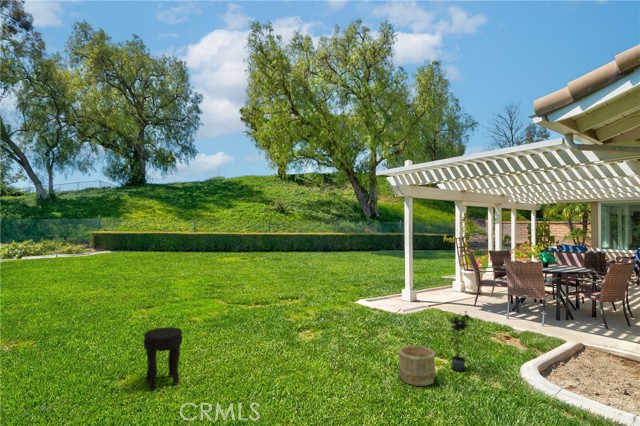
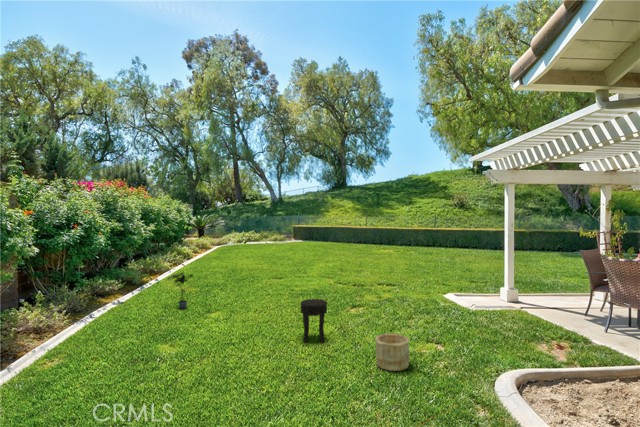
potted plant: present [450,311,473,371] -> present [170,273,193,309]
side table: present [144,327,182,390] -> present [301,299,327,343]

